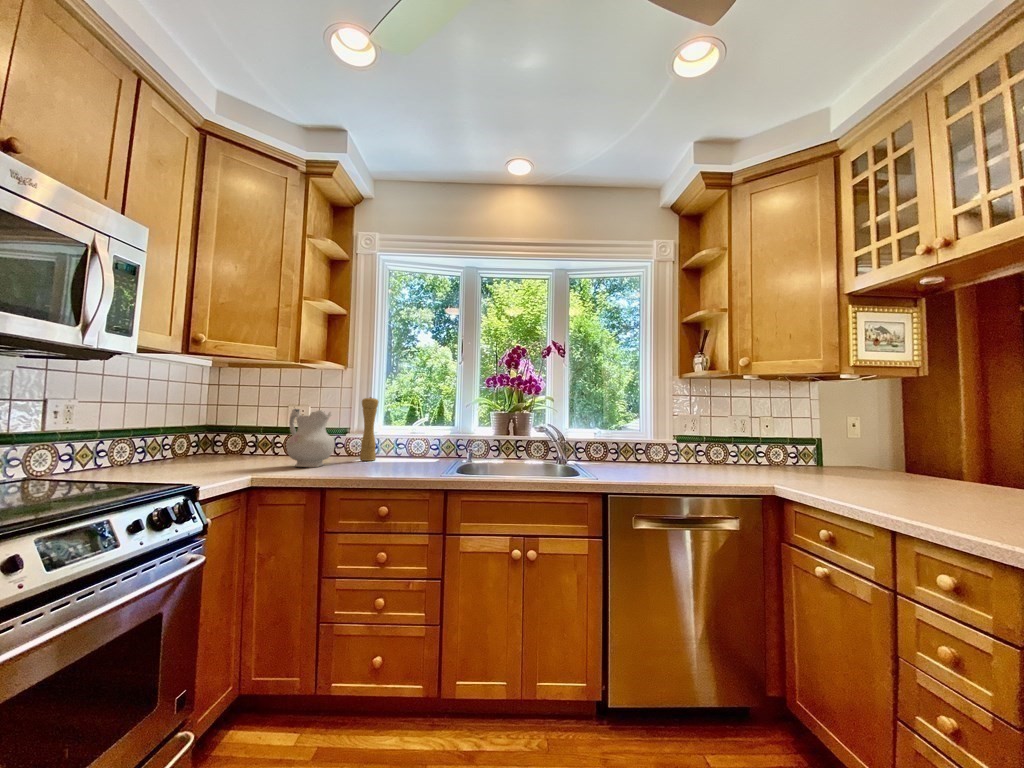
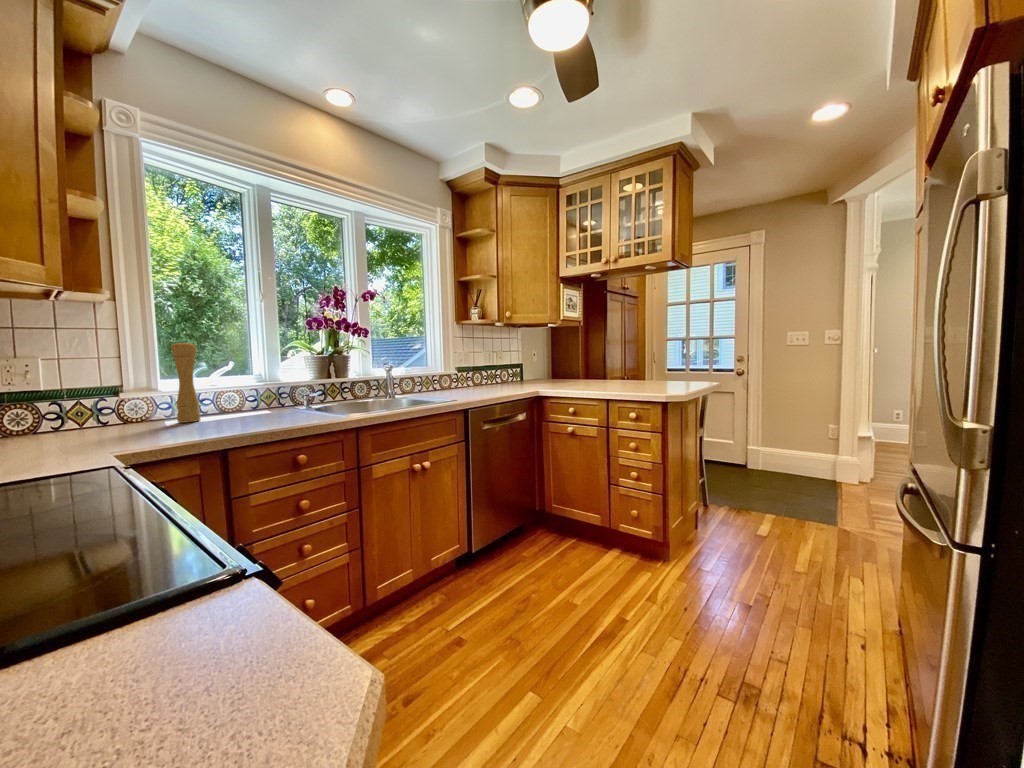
ceramic pitcher: present [286,409,335,467] -> none [72,360,169,442]

